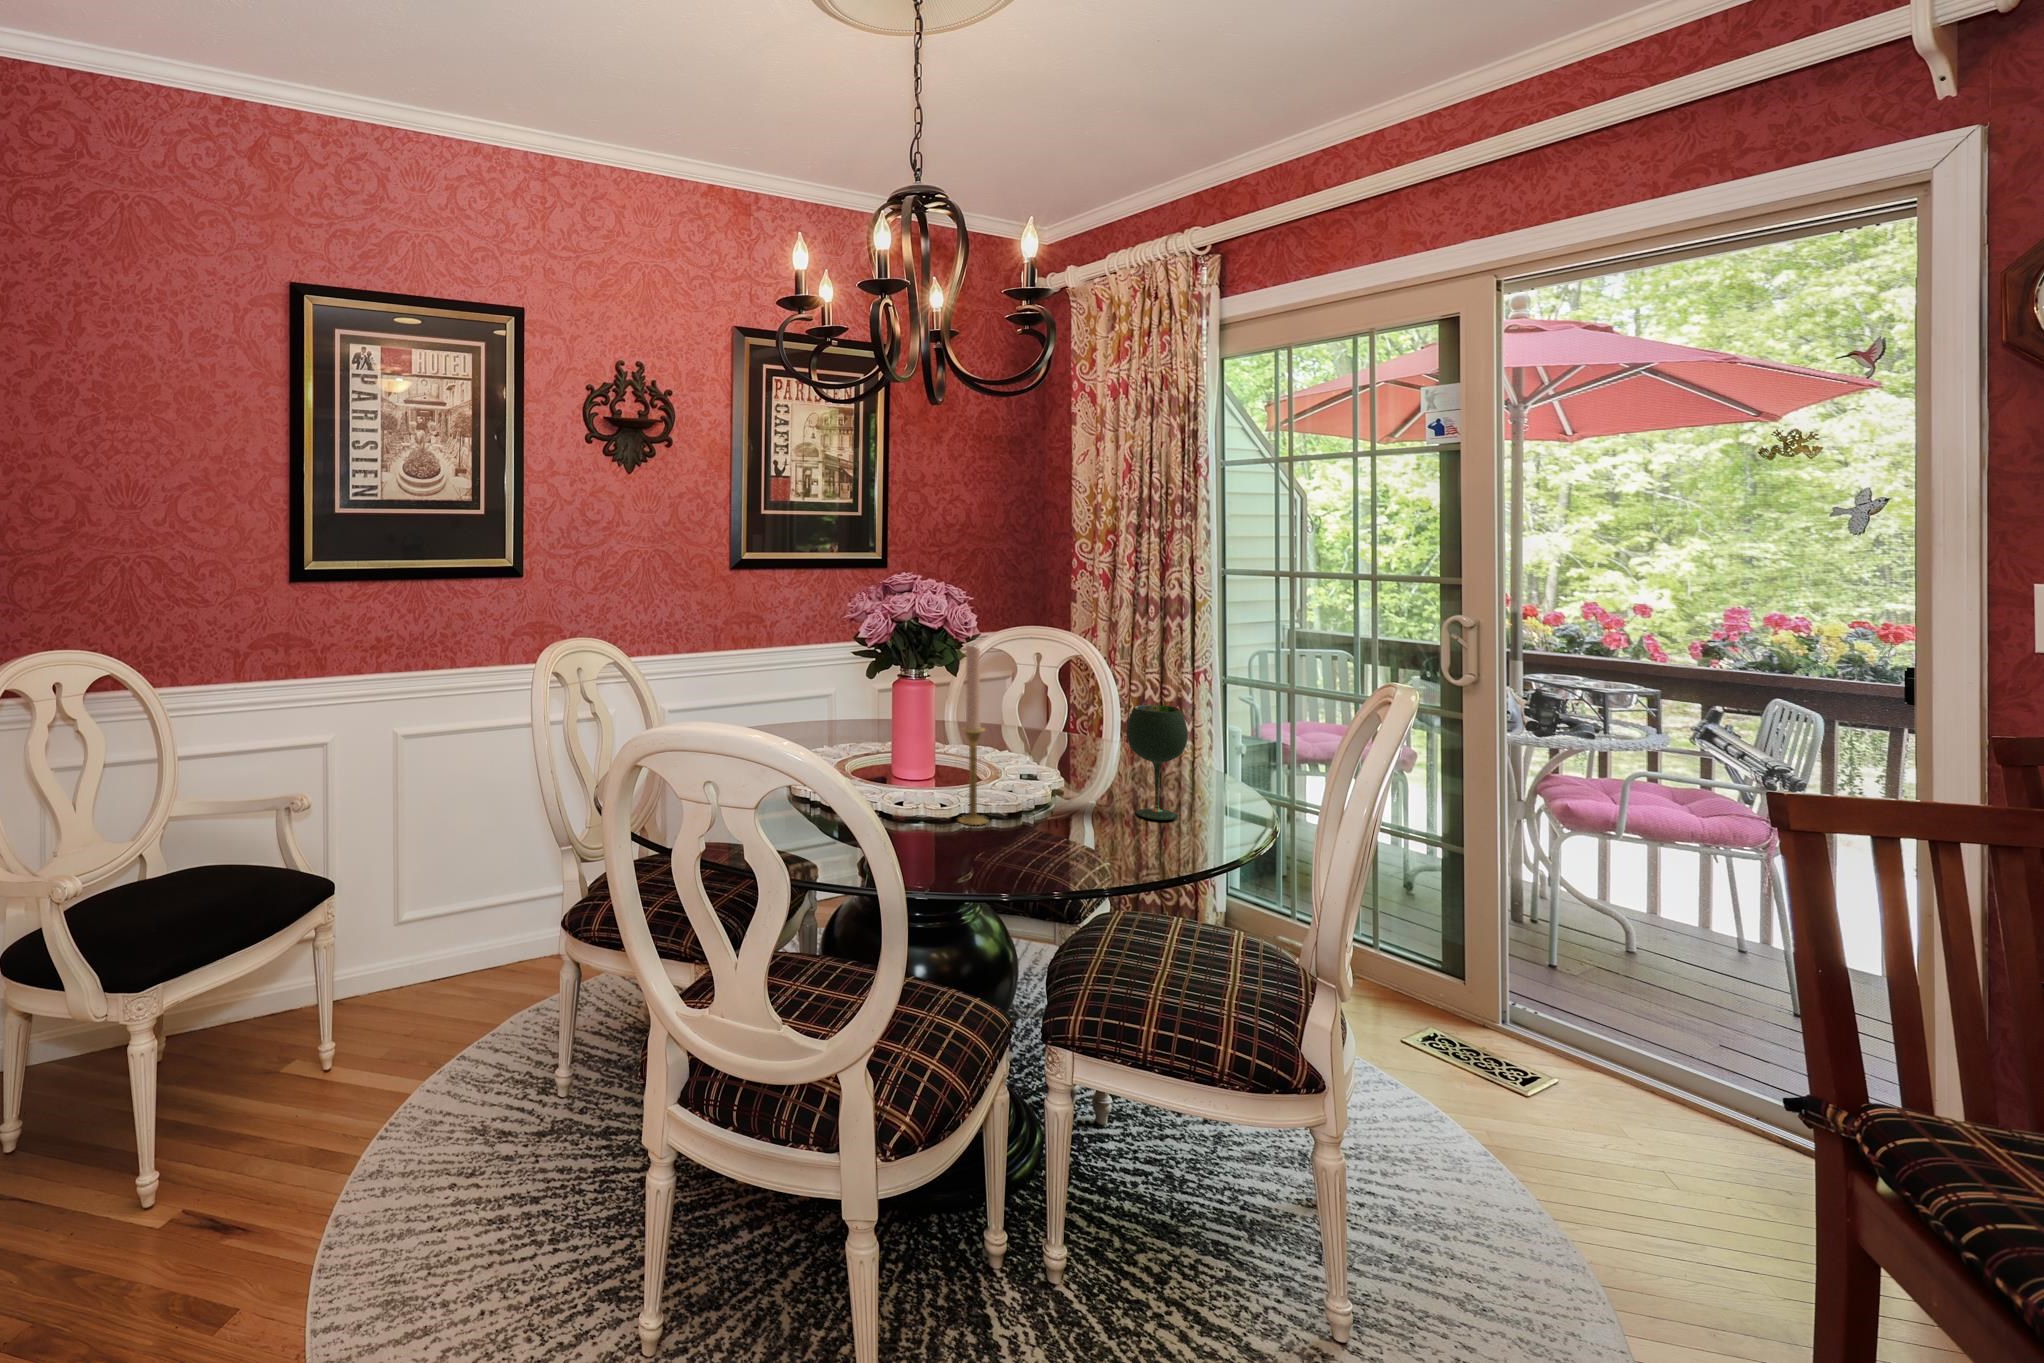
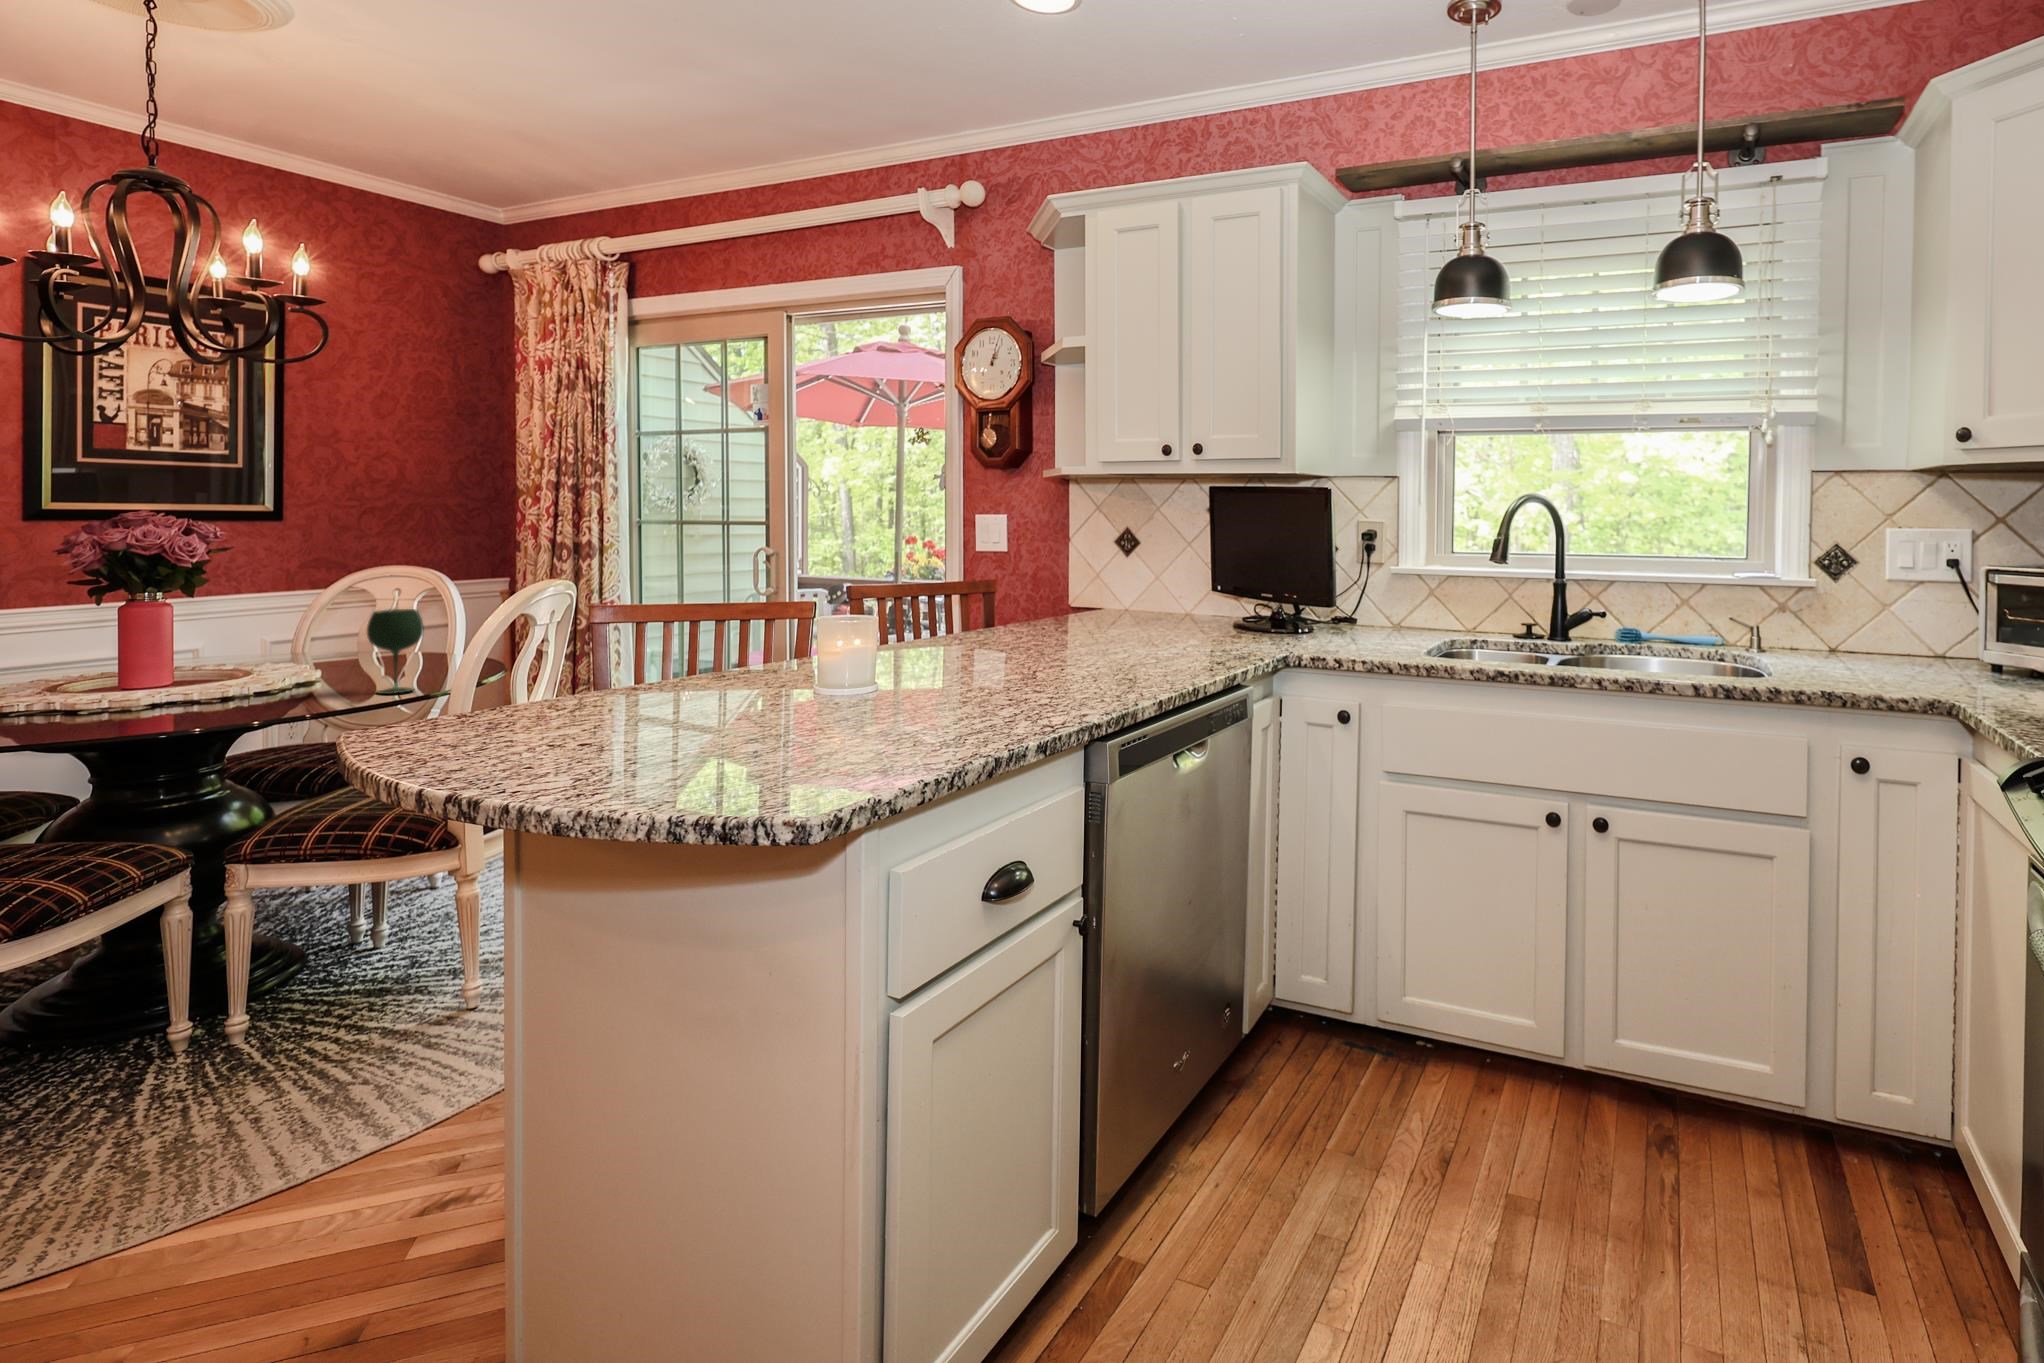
candlestick: present [959,646,988,825] -> none [163,562,199,710]

